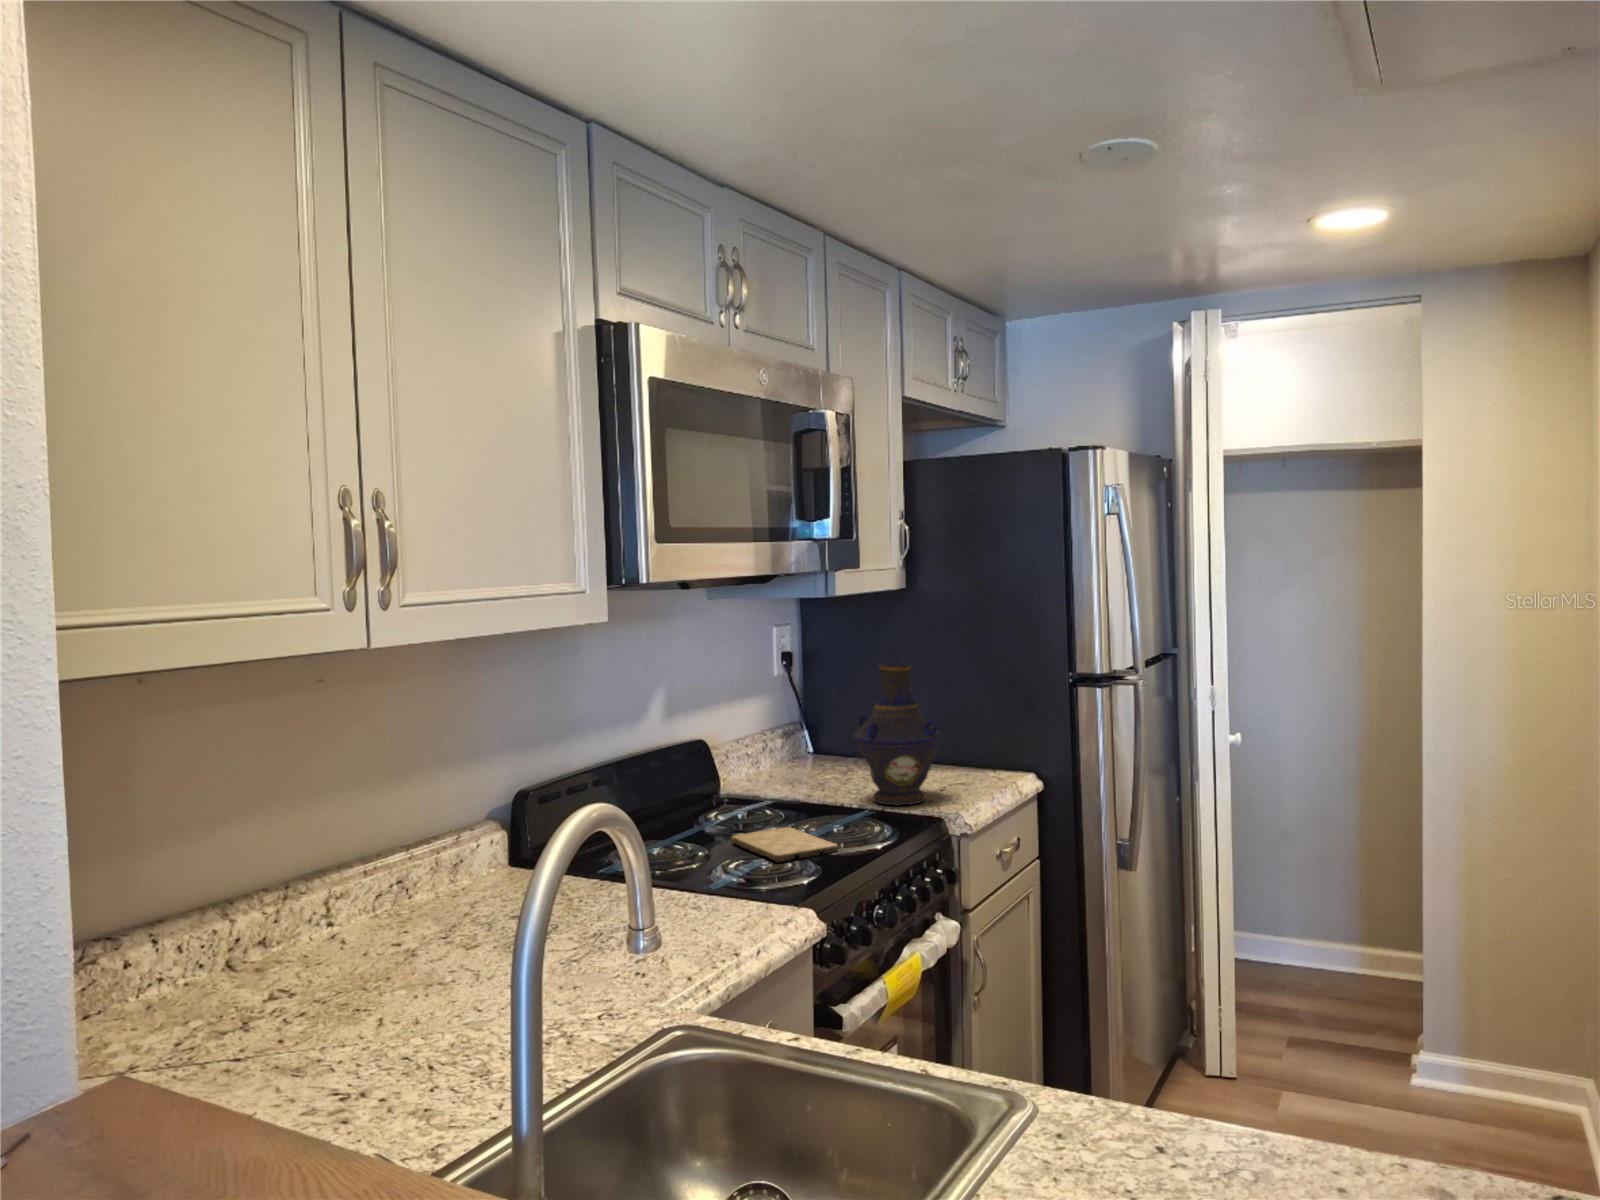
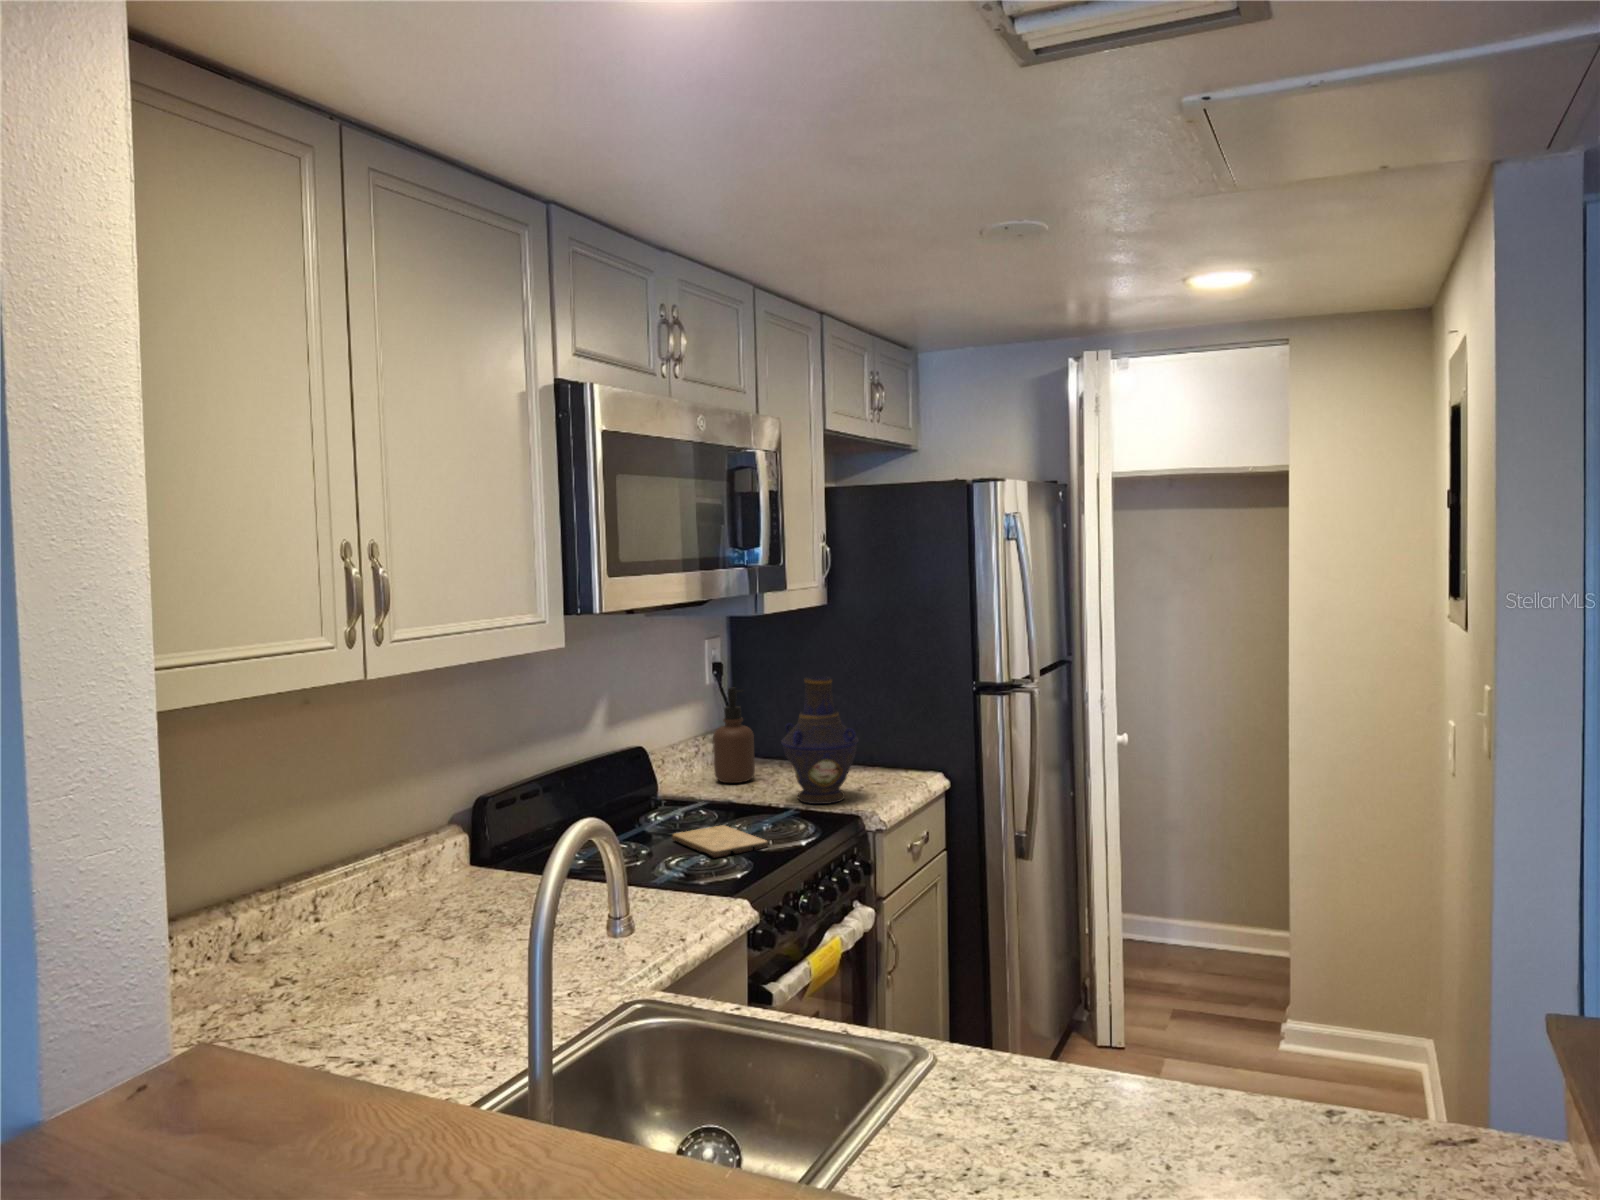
soap dispenser: none [780,677,826,783] -> present [713,688,755,783]

